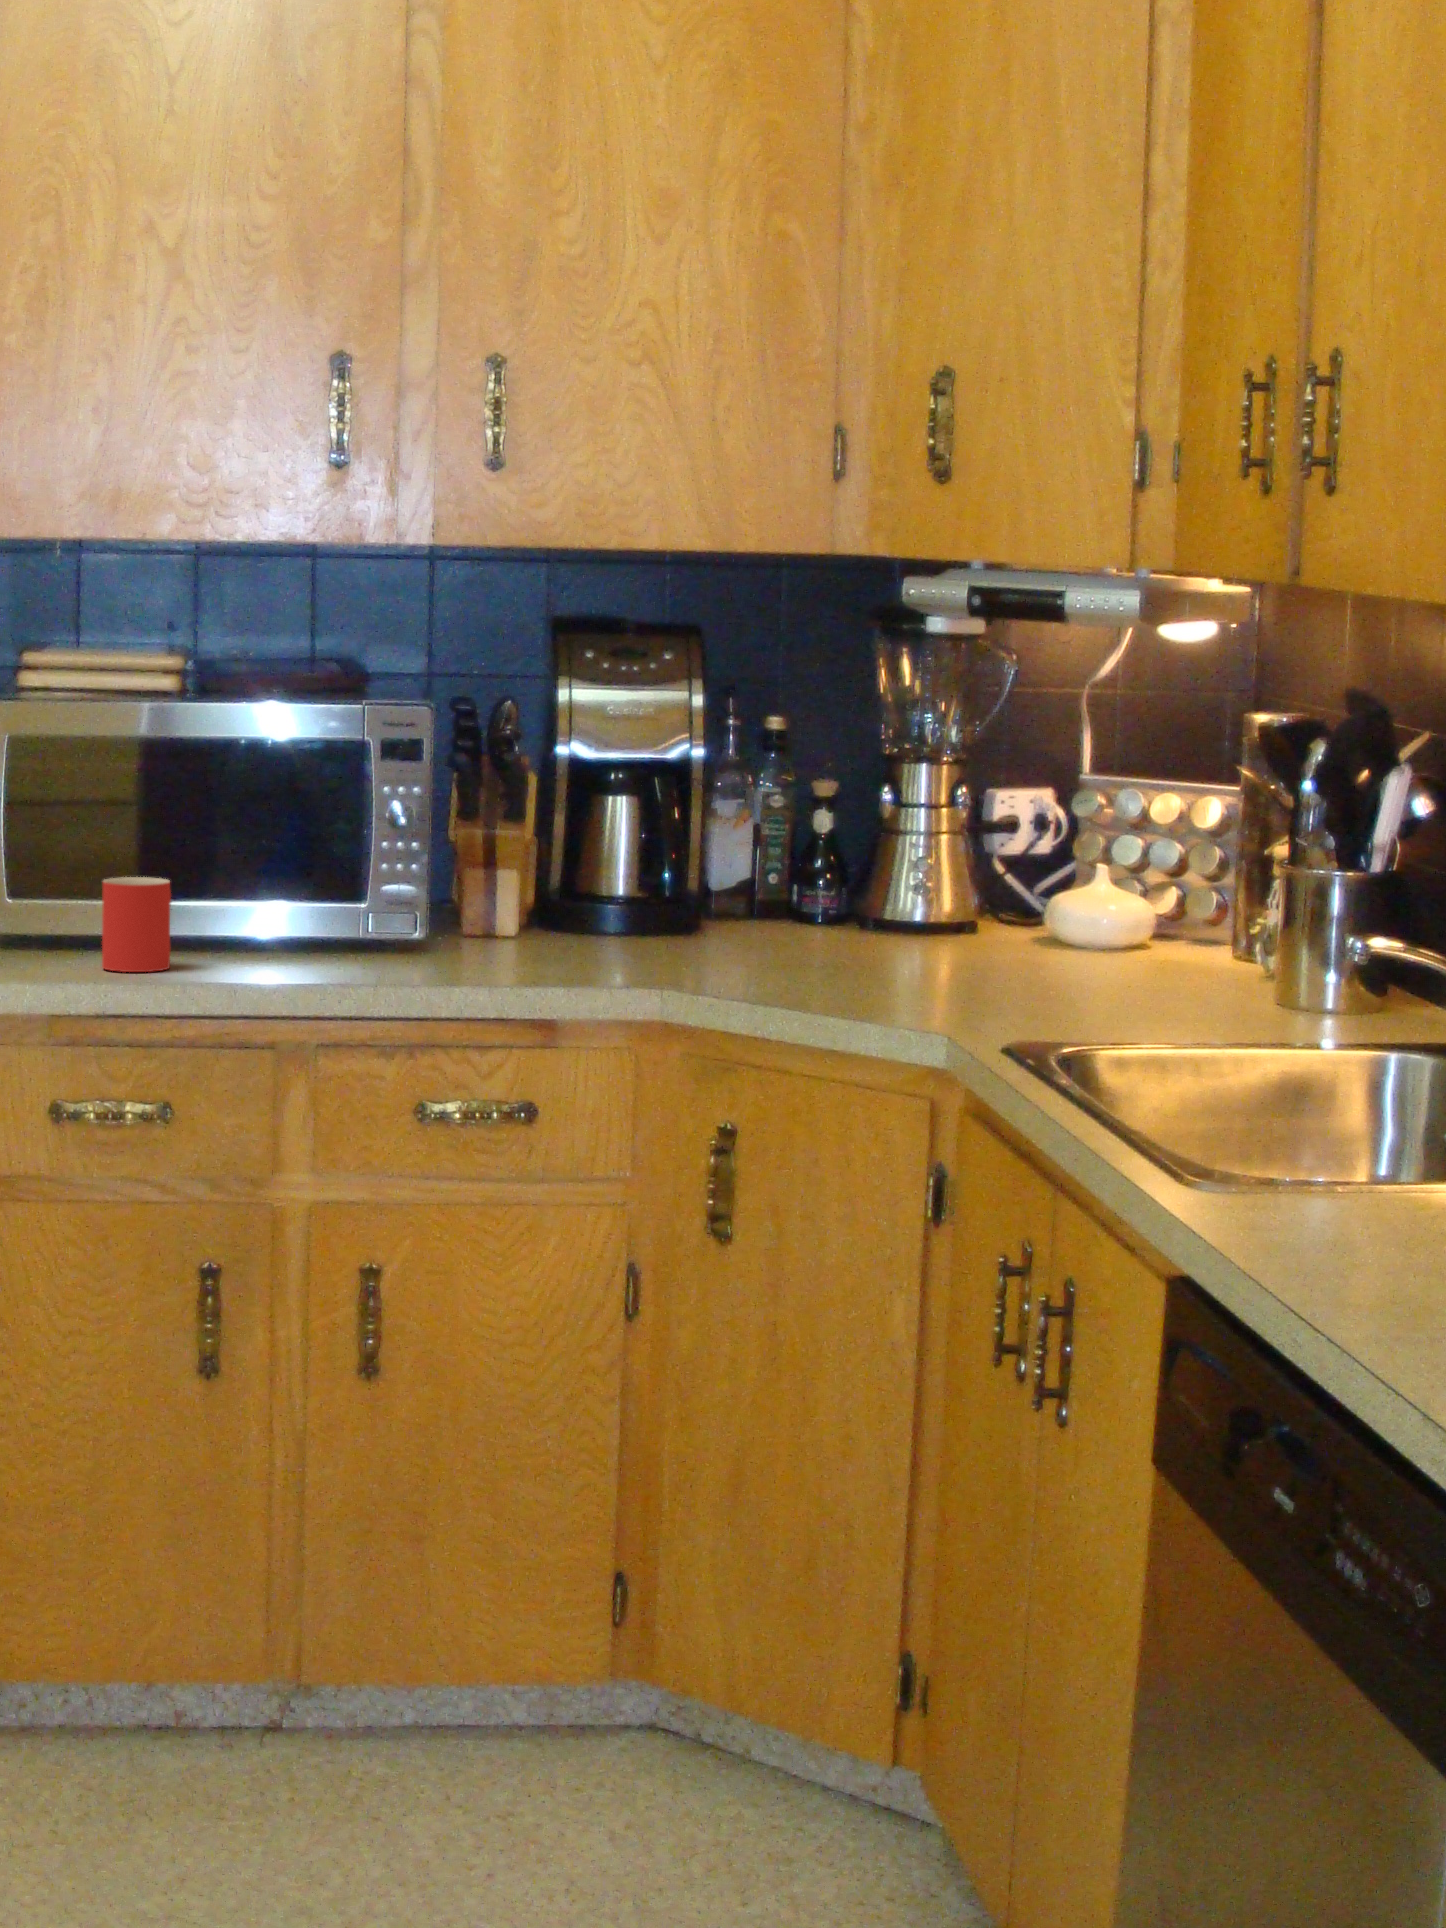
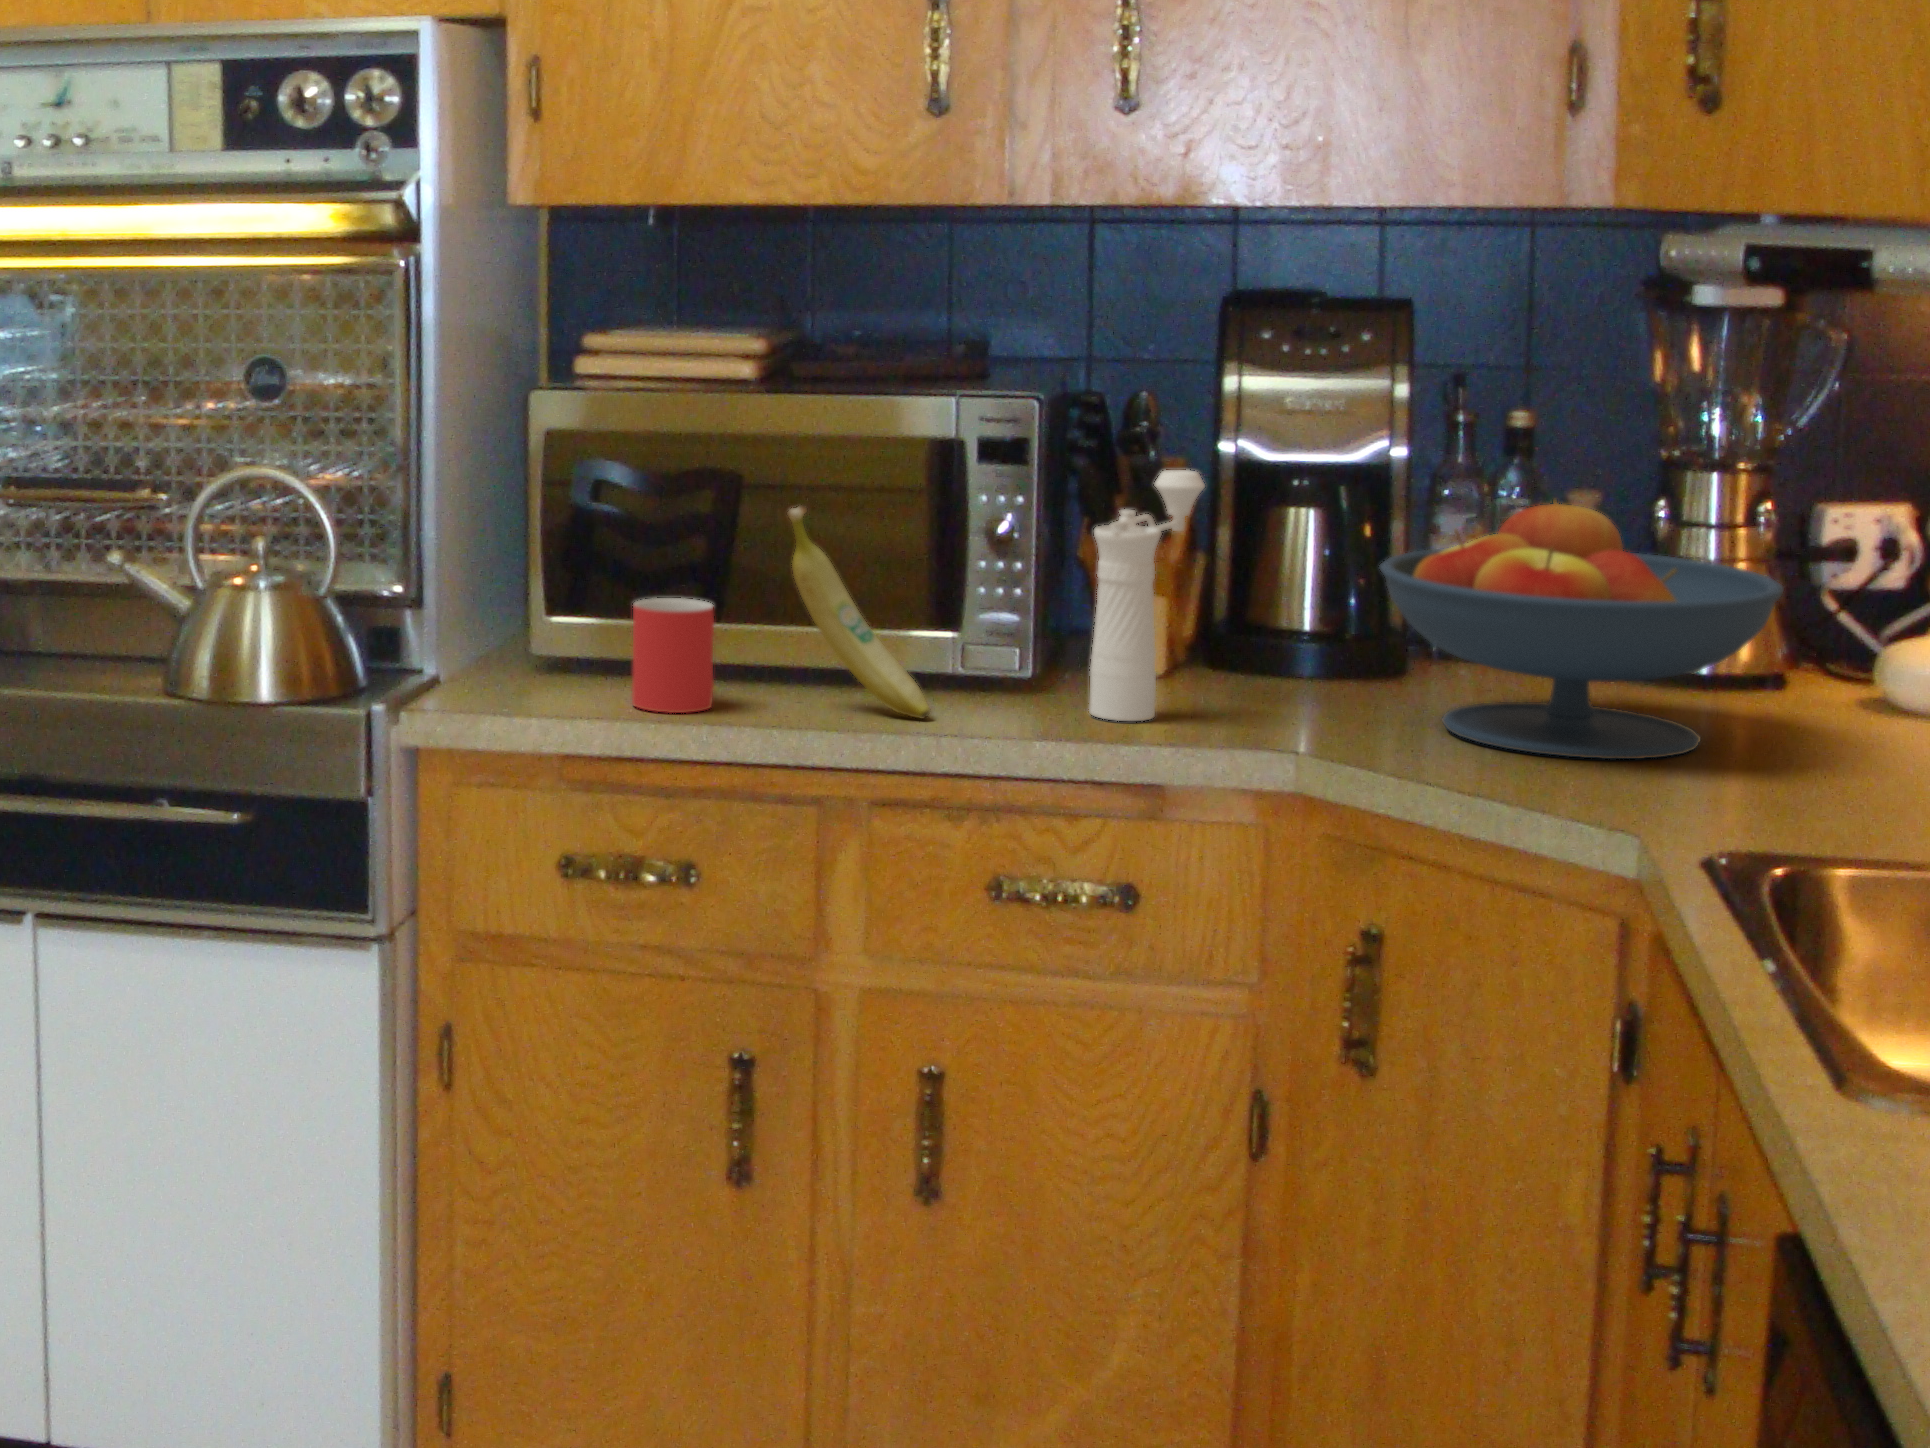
pepper mill: none [471,763,554,964] -> present [1089,470,1205,721]
fruit bowl: none [685,780,963,971] -> present [1380,500,1783,759]
fruit: none [231,793,349,968] -> present [788,506,930,718]

